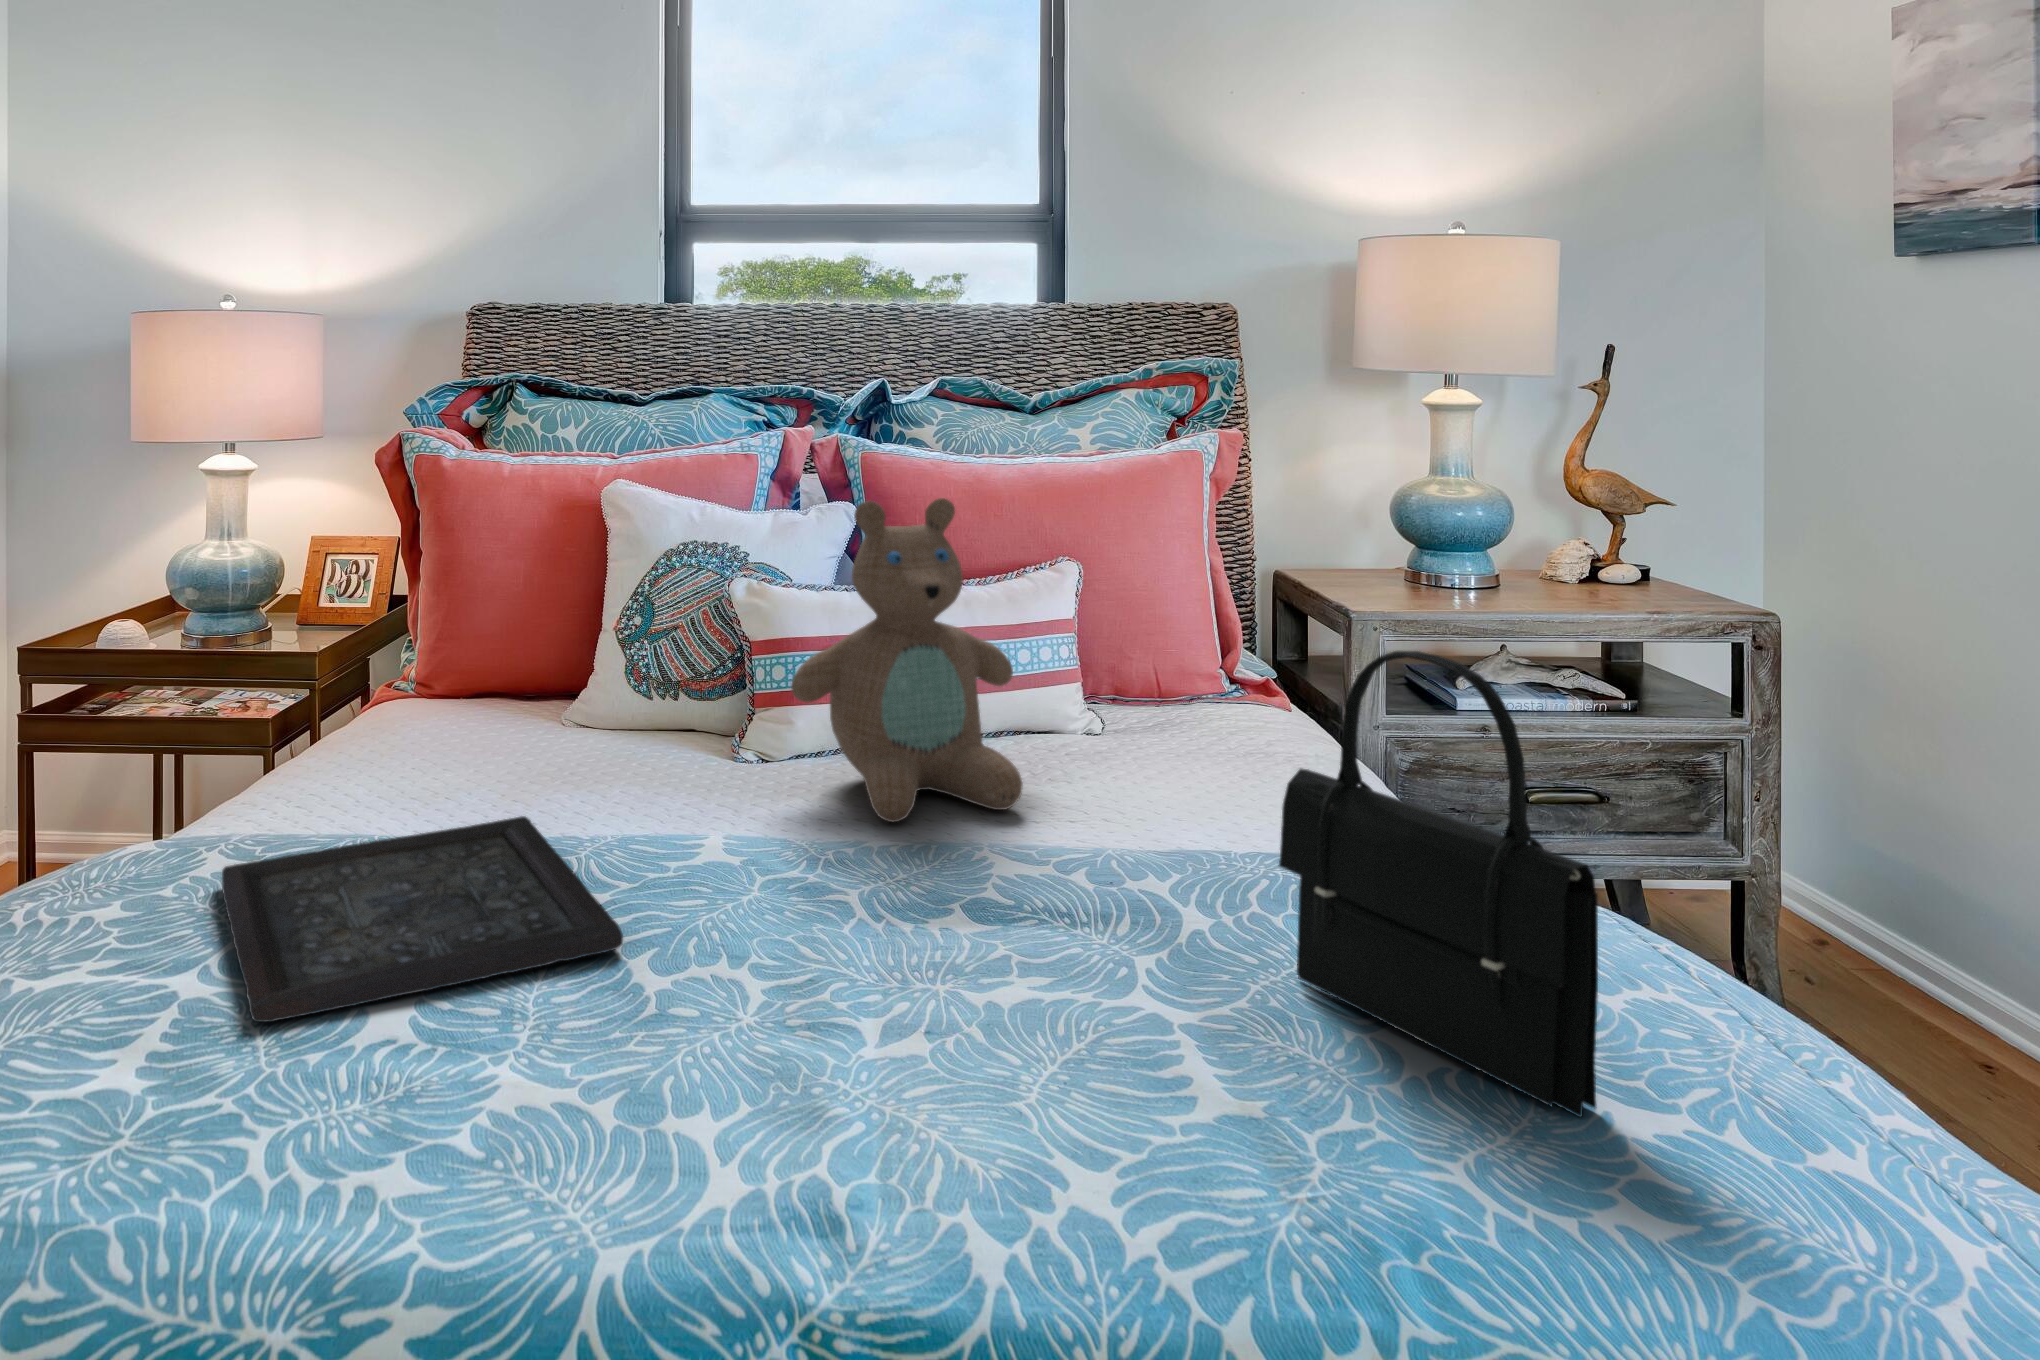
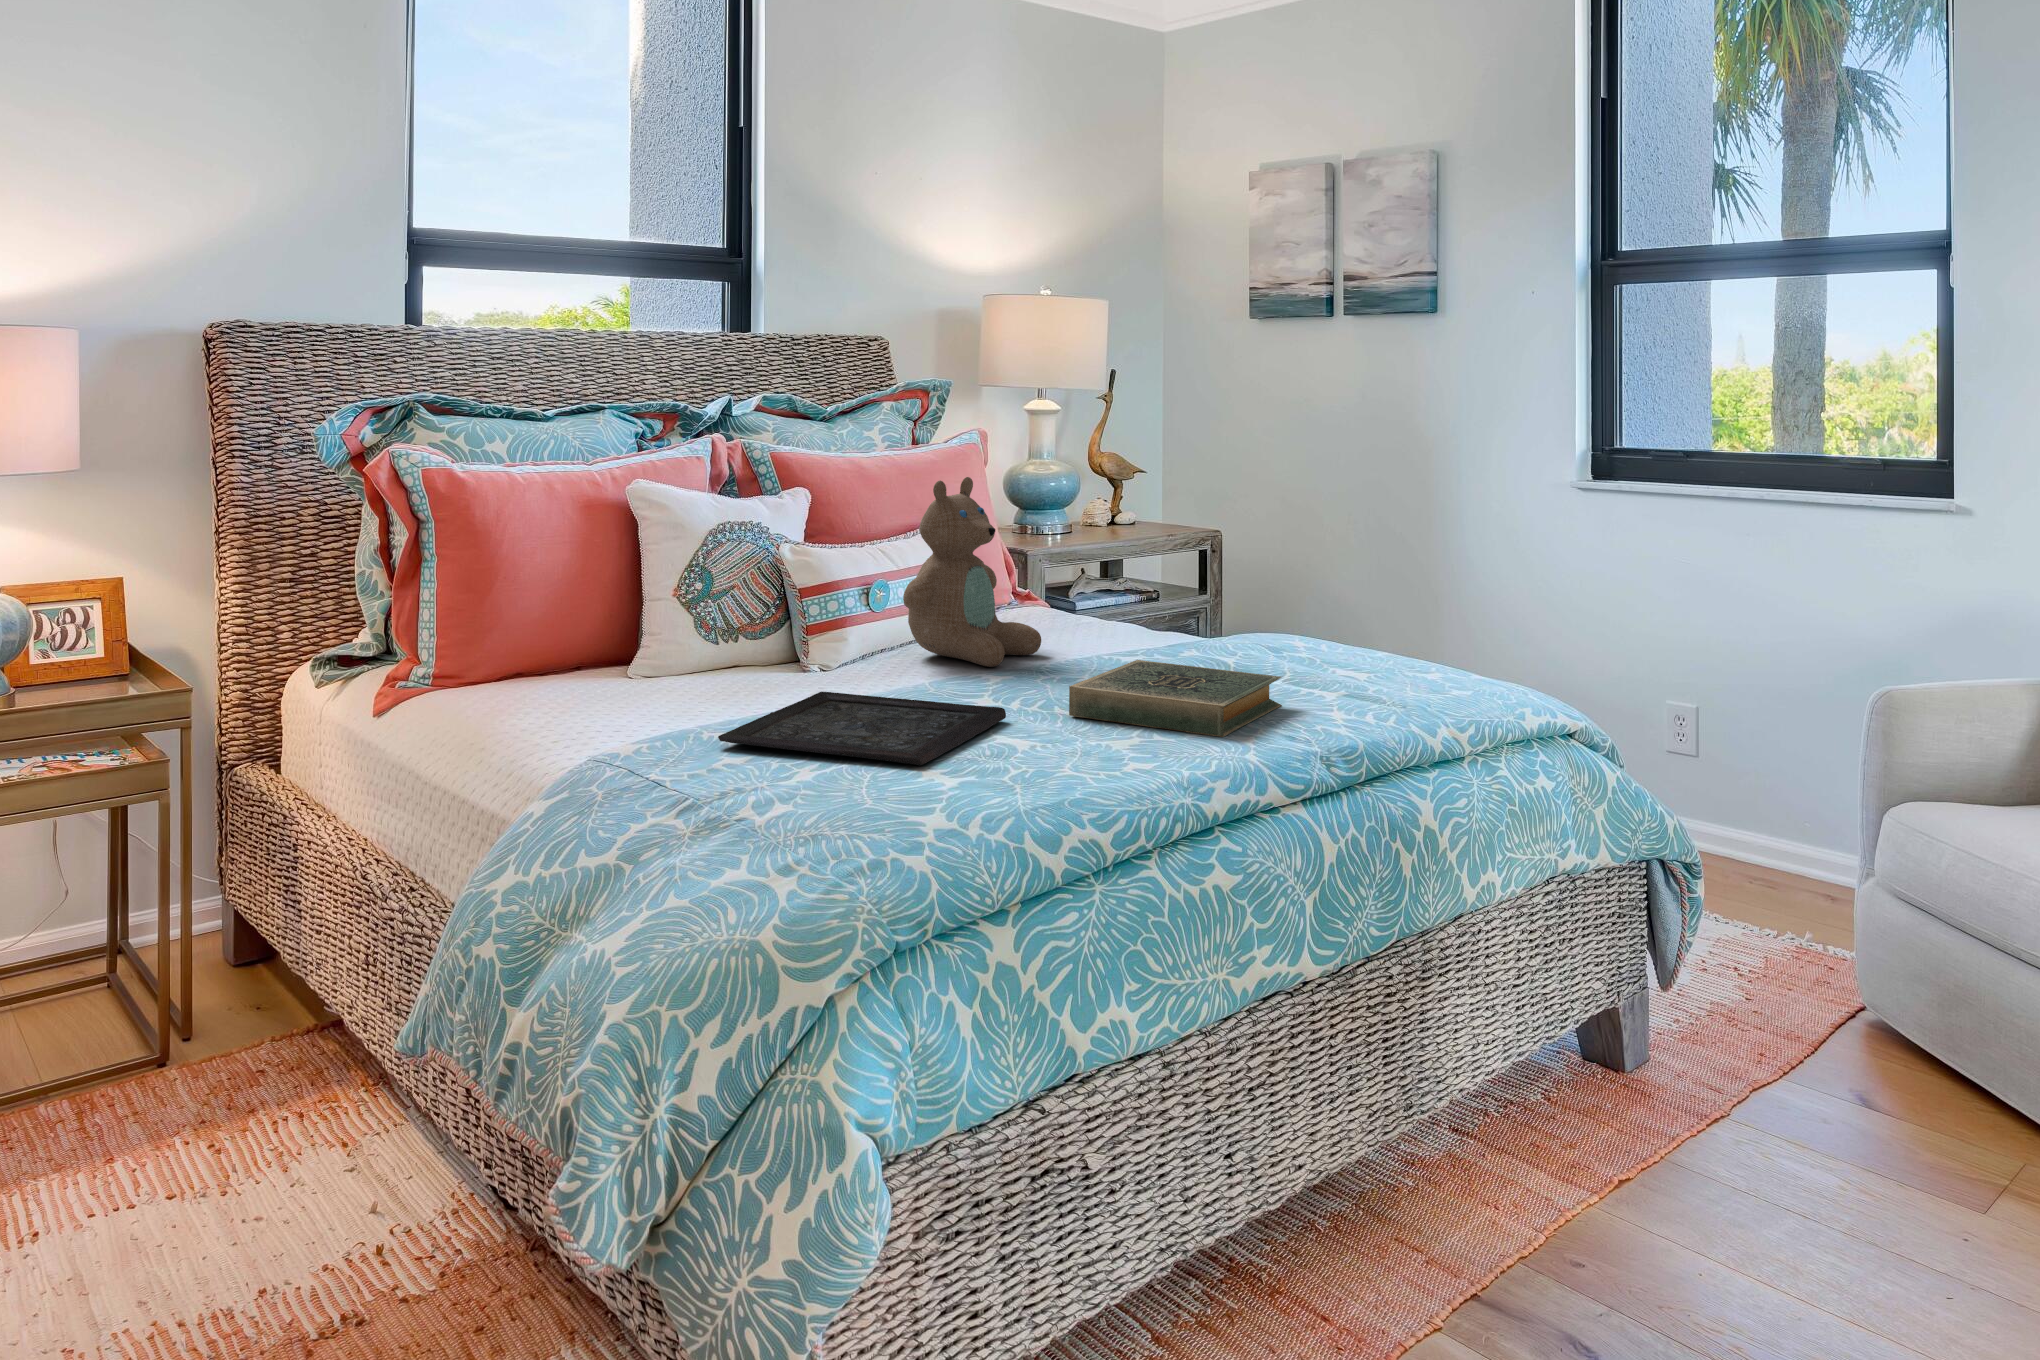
handbag: present [1279,651,1598,1117] -> none [1262,516,1404,683]
hardback book: none [725,884,1150,1155] -> present [1069,660,1281,737]

